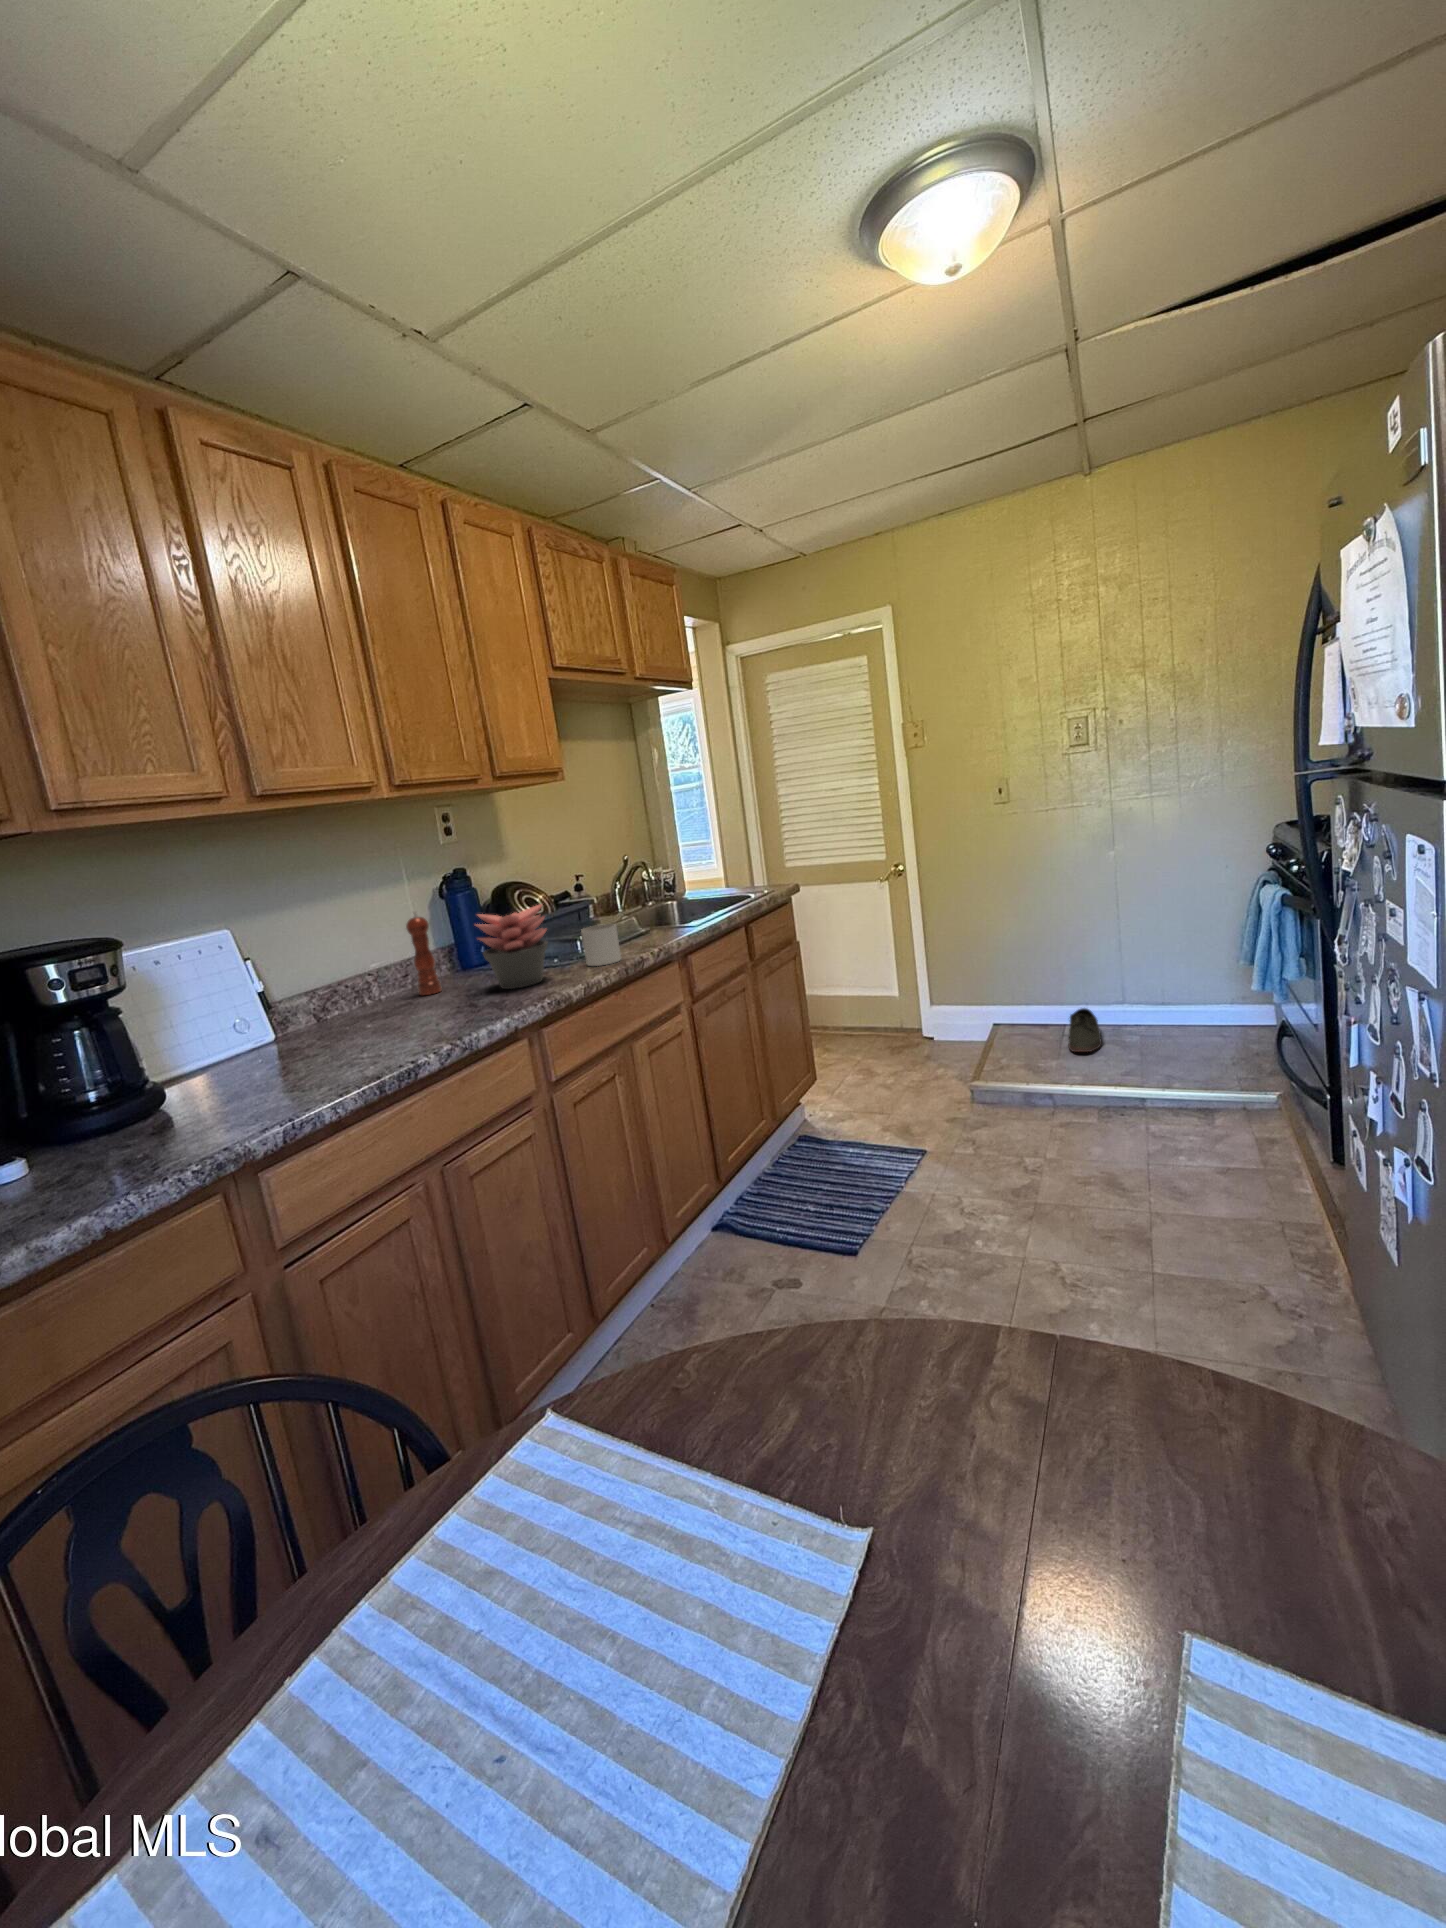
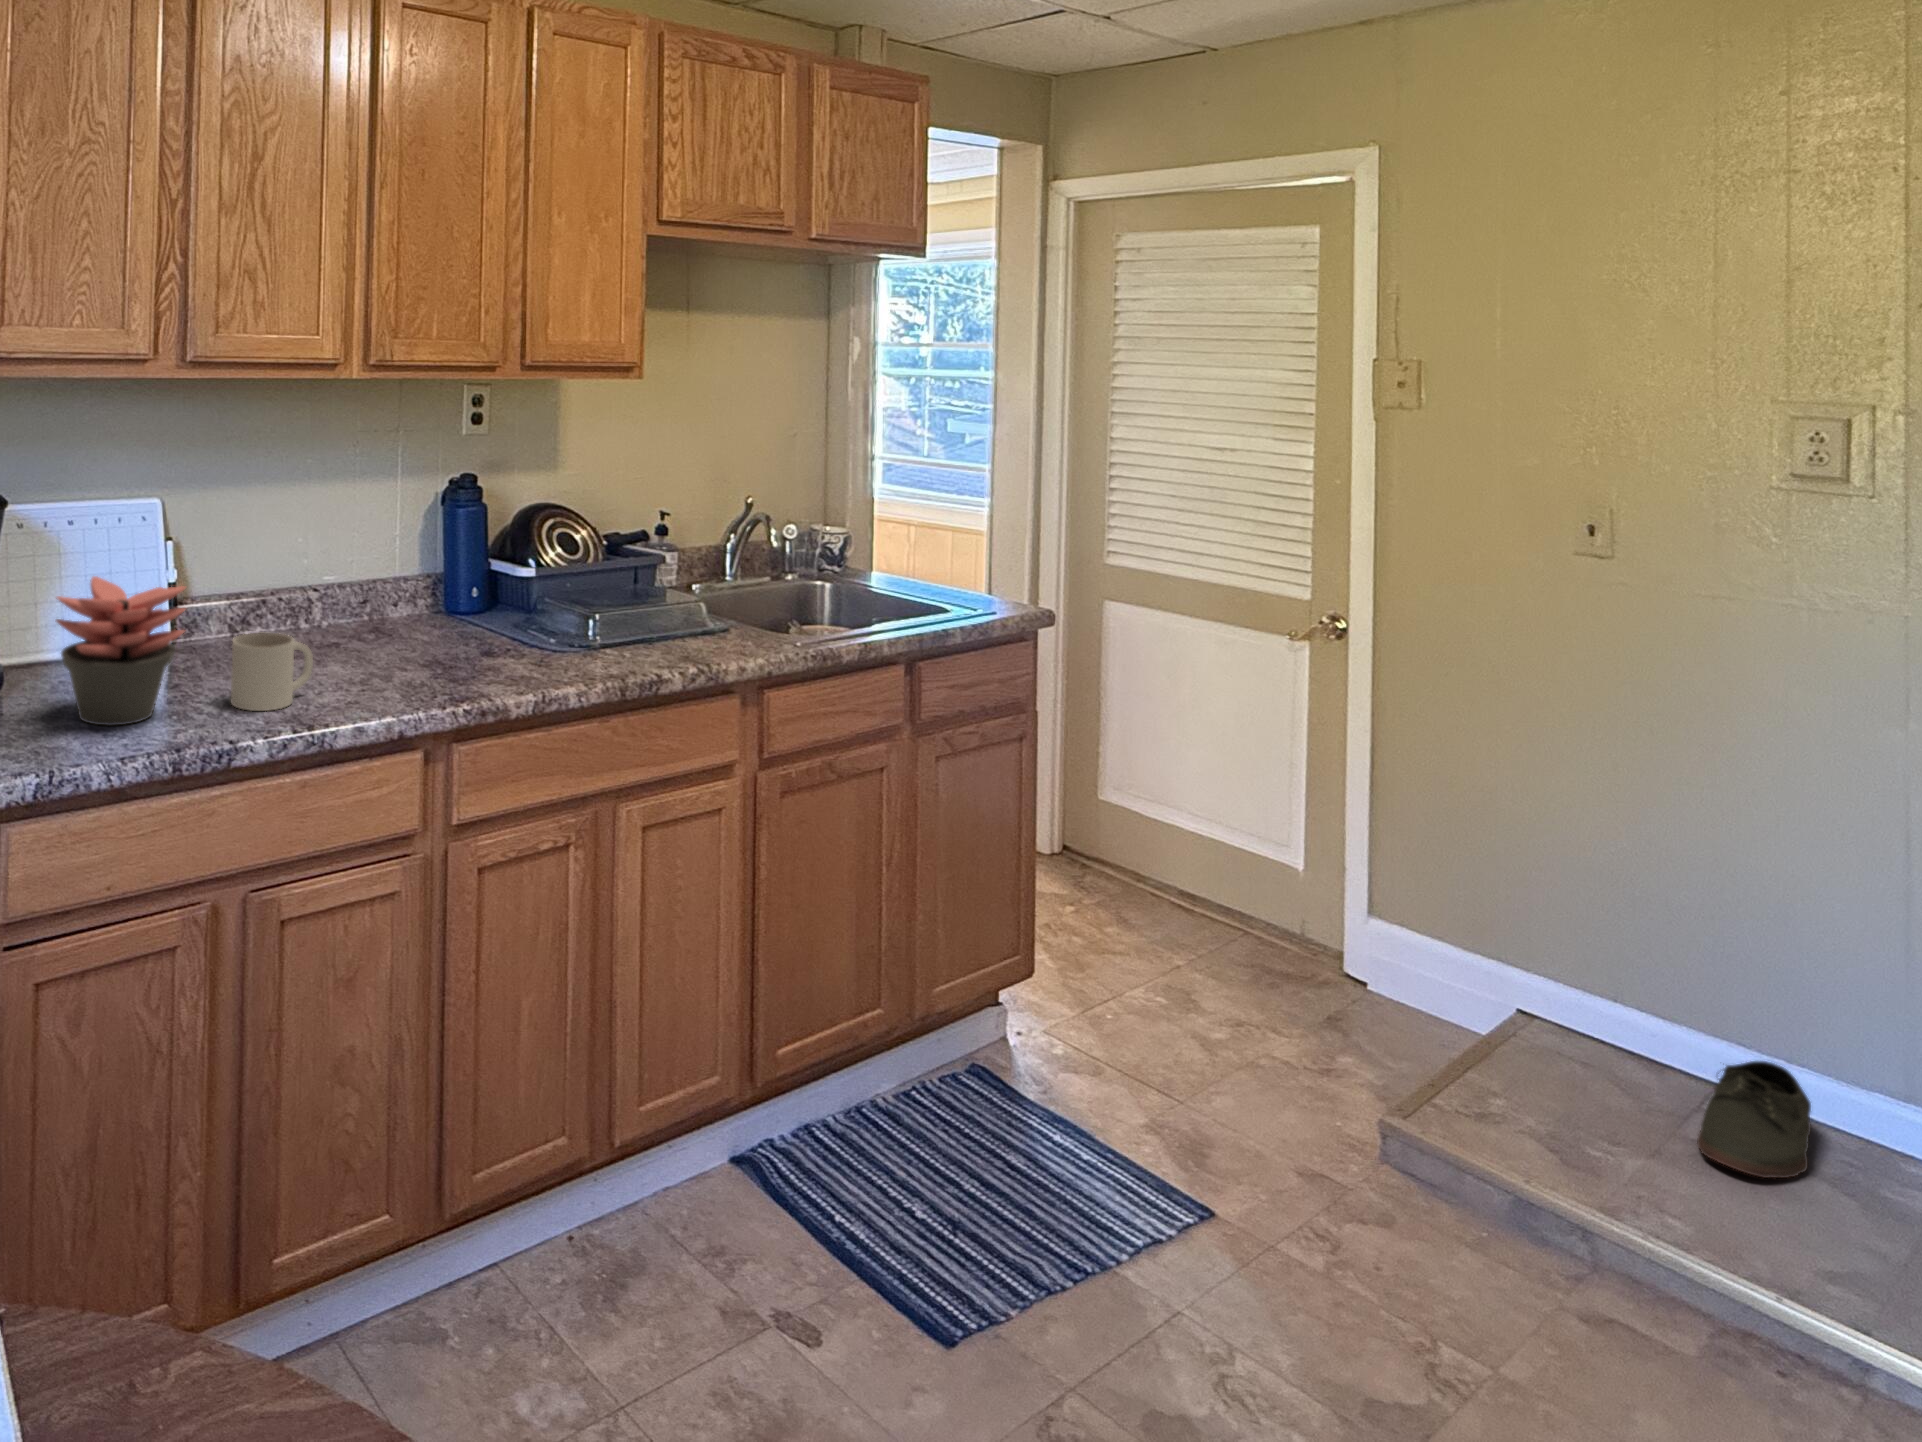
succulent plant: present [475,904,548,989] -> present [56,576,186,725]
pepper mill: present [406,911,442,995] -> none [367,522,399,638]
mug: present [581,924,621,966] -> present [231,633,313,711]

